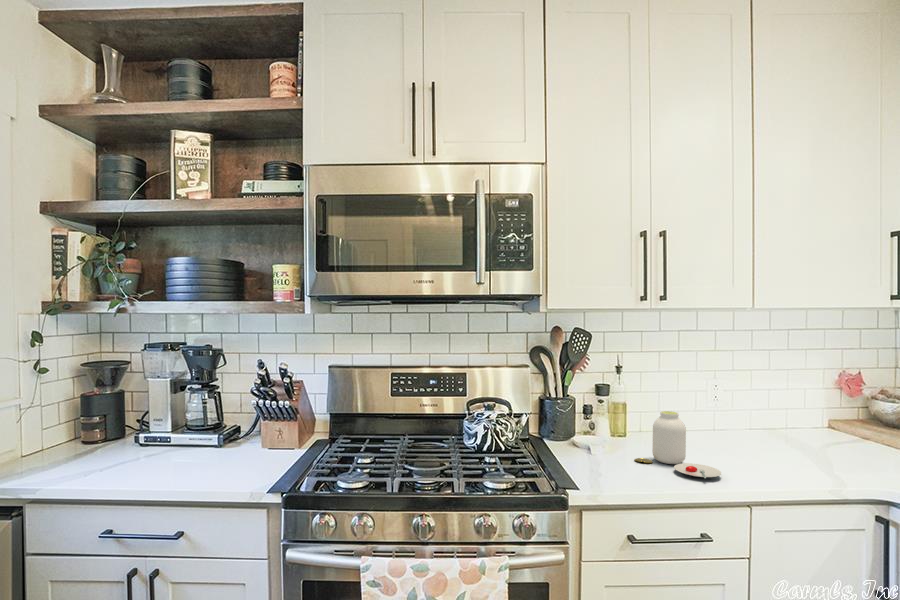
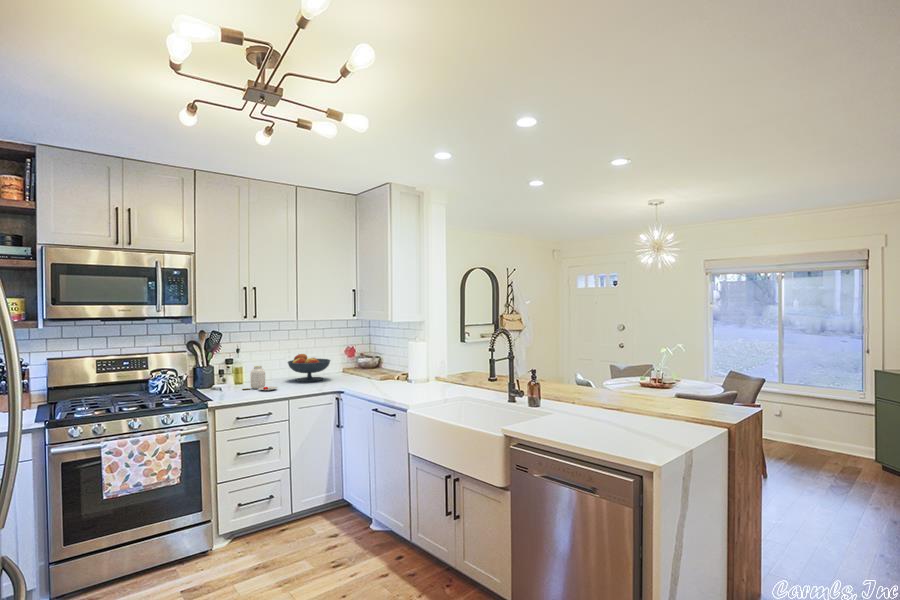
fruit bowl: none [724,388,836,460] -> present [288,354,330,382]

